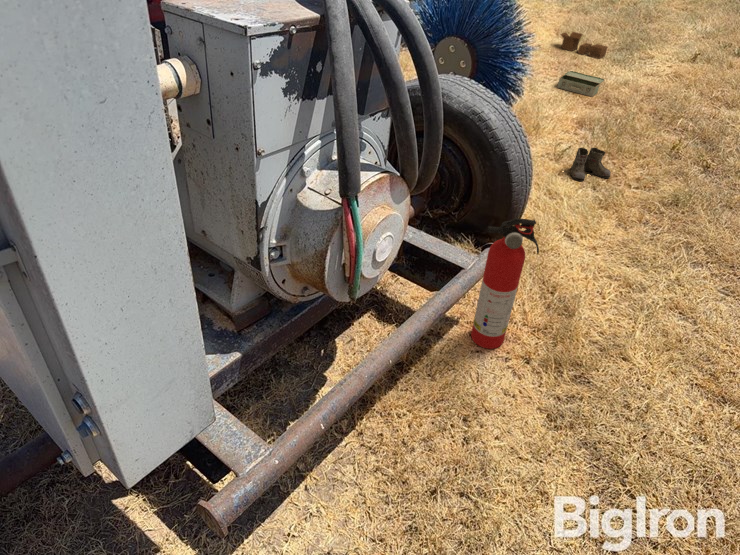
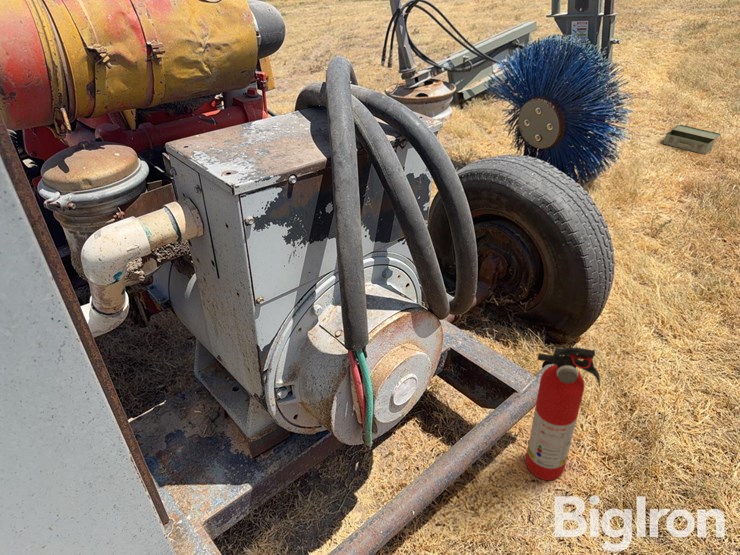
cardboard box: present [560,32,607,59] -> none [671,77,728,107]
boots: present [571,148,611,181] -> none [659,224,718,262]

